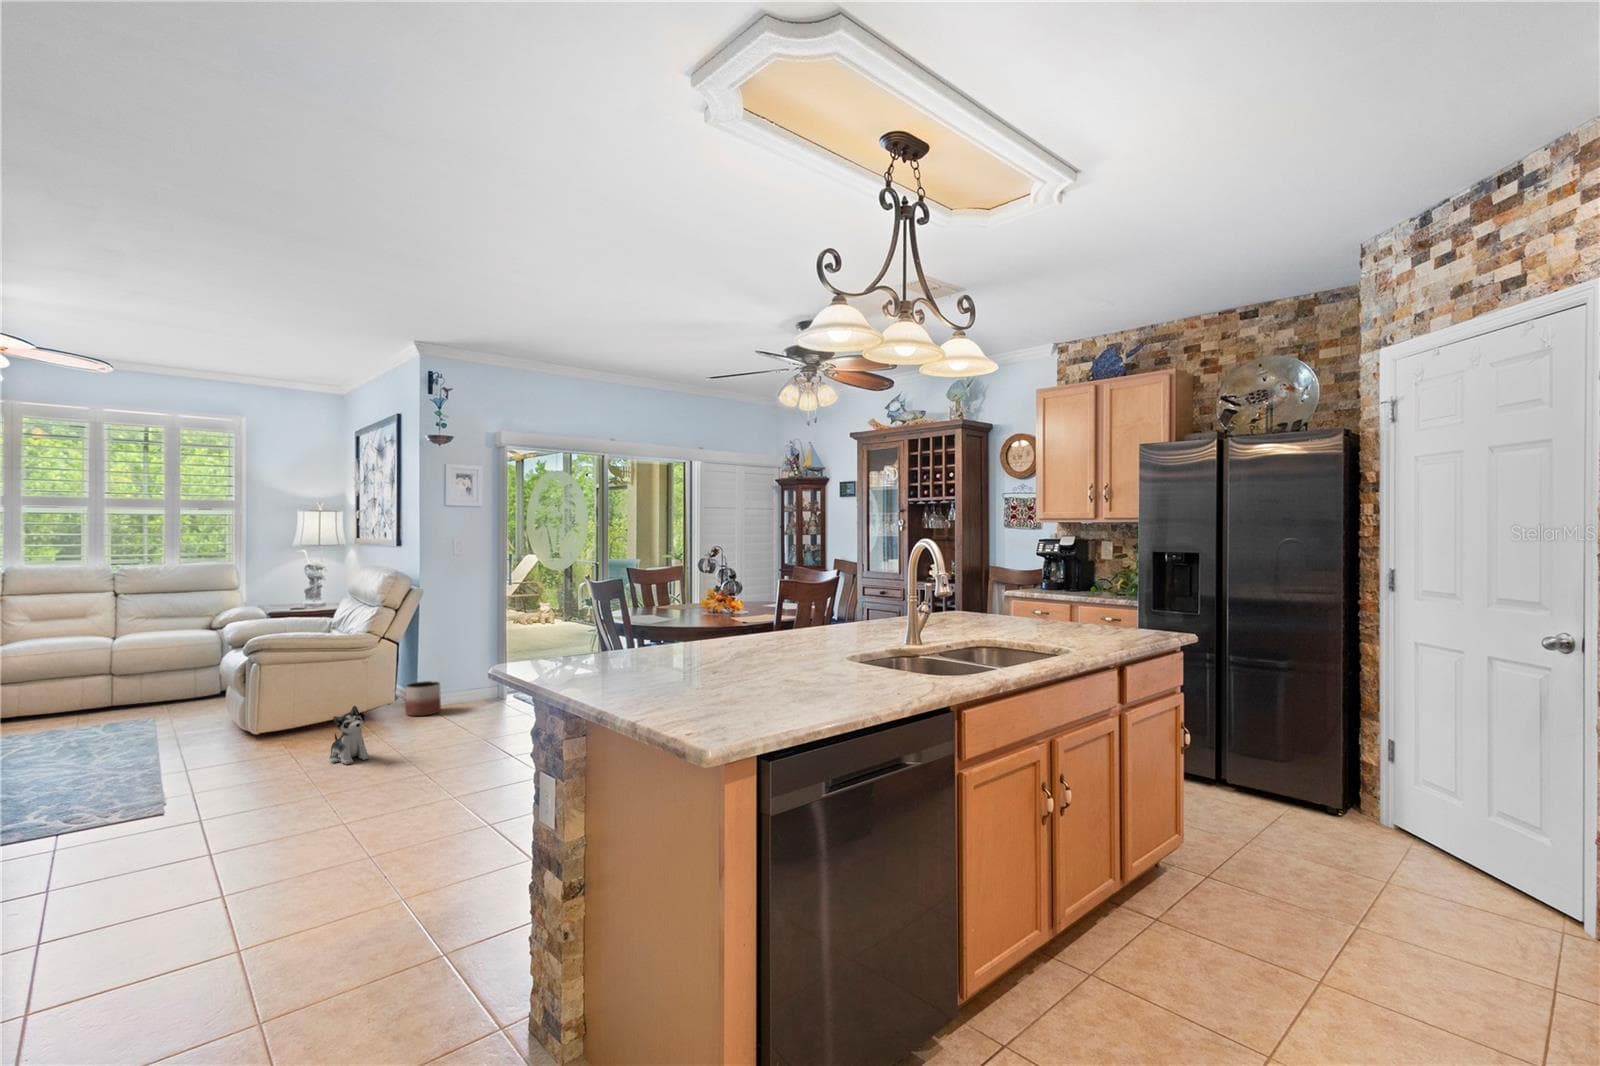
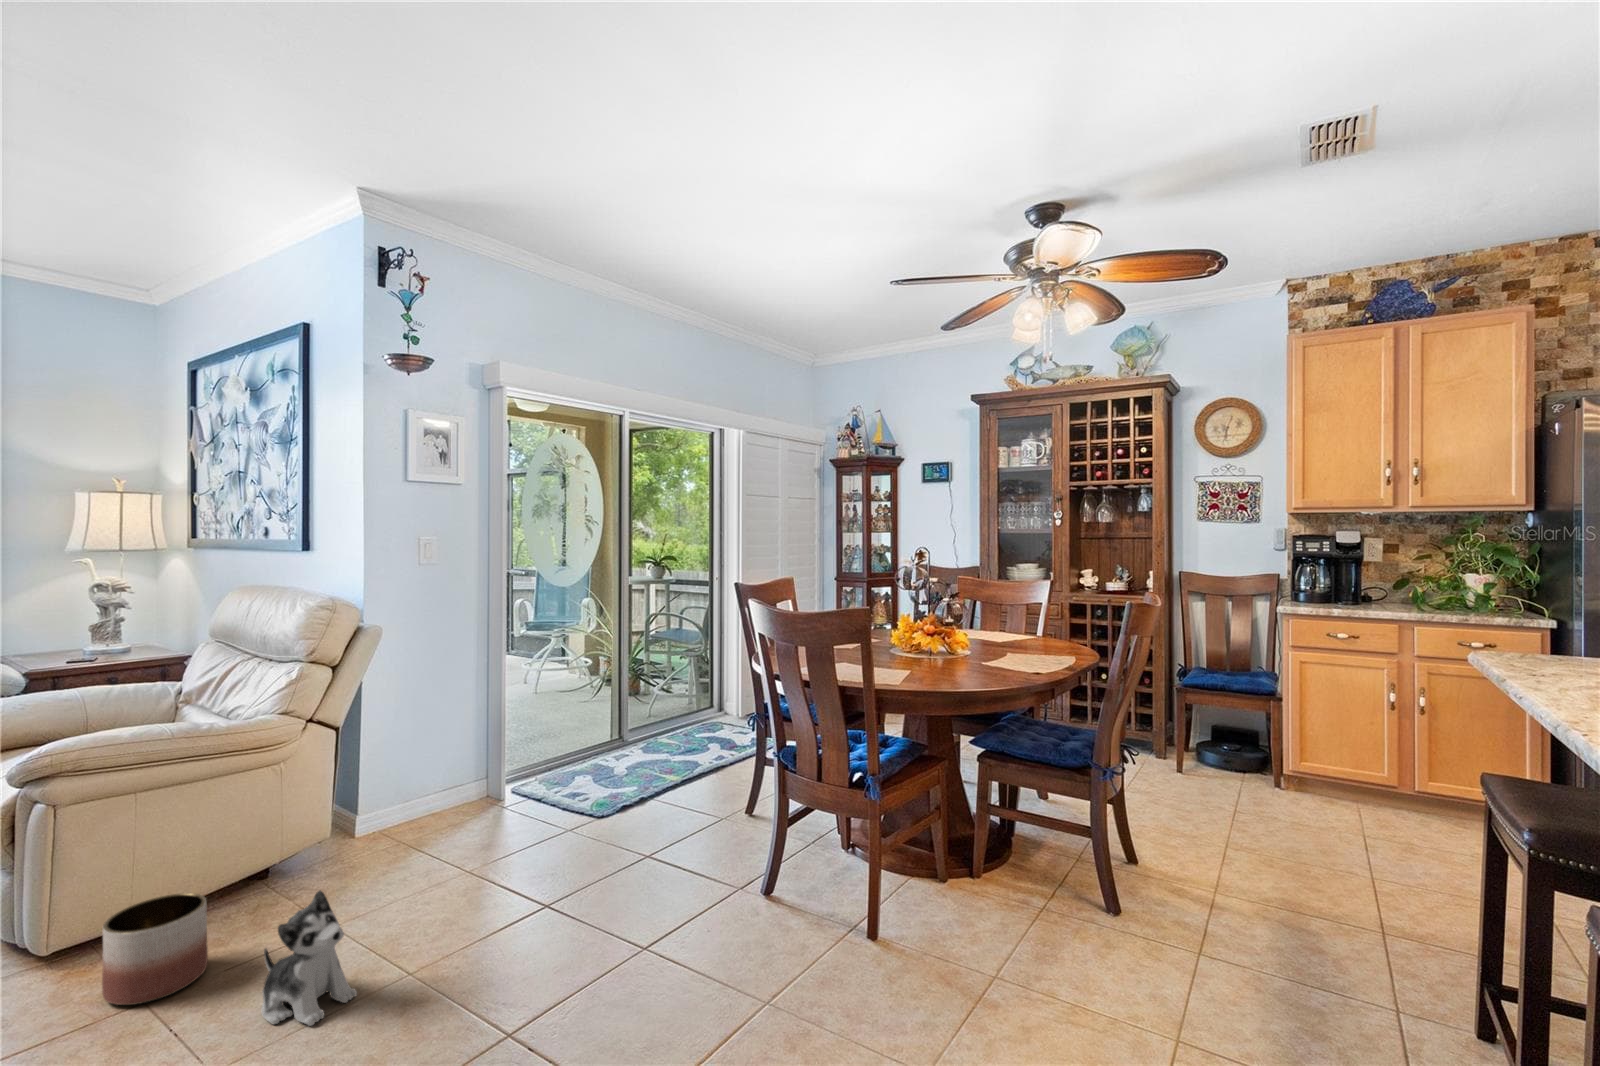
planter: present [405,681,441,716] -> present [102,893,208,1005]

